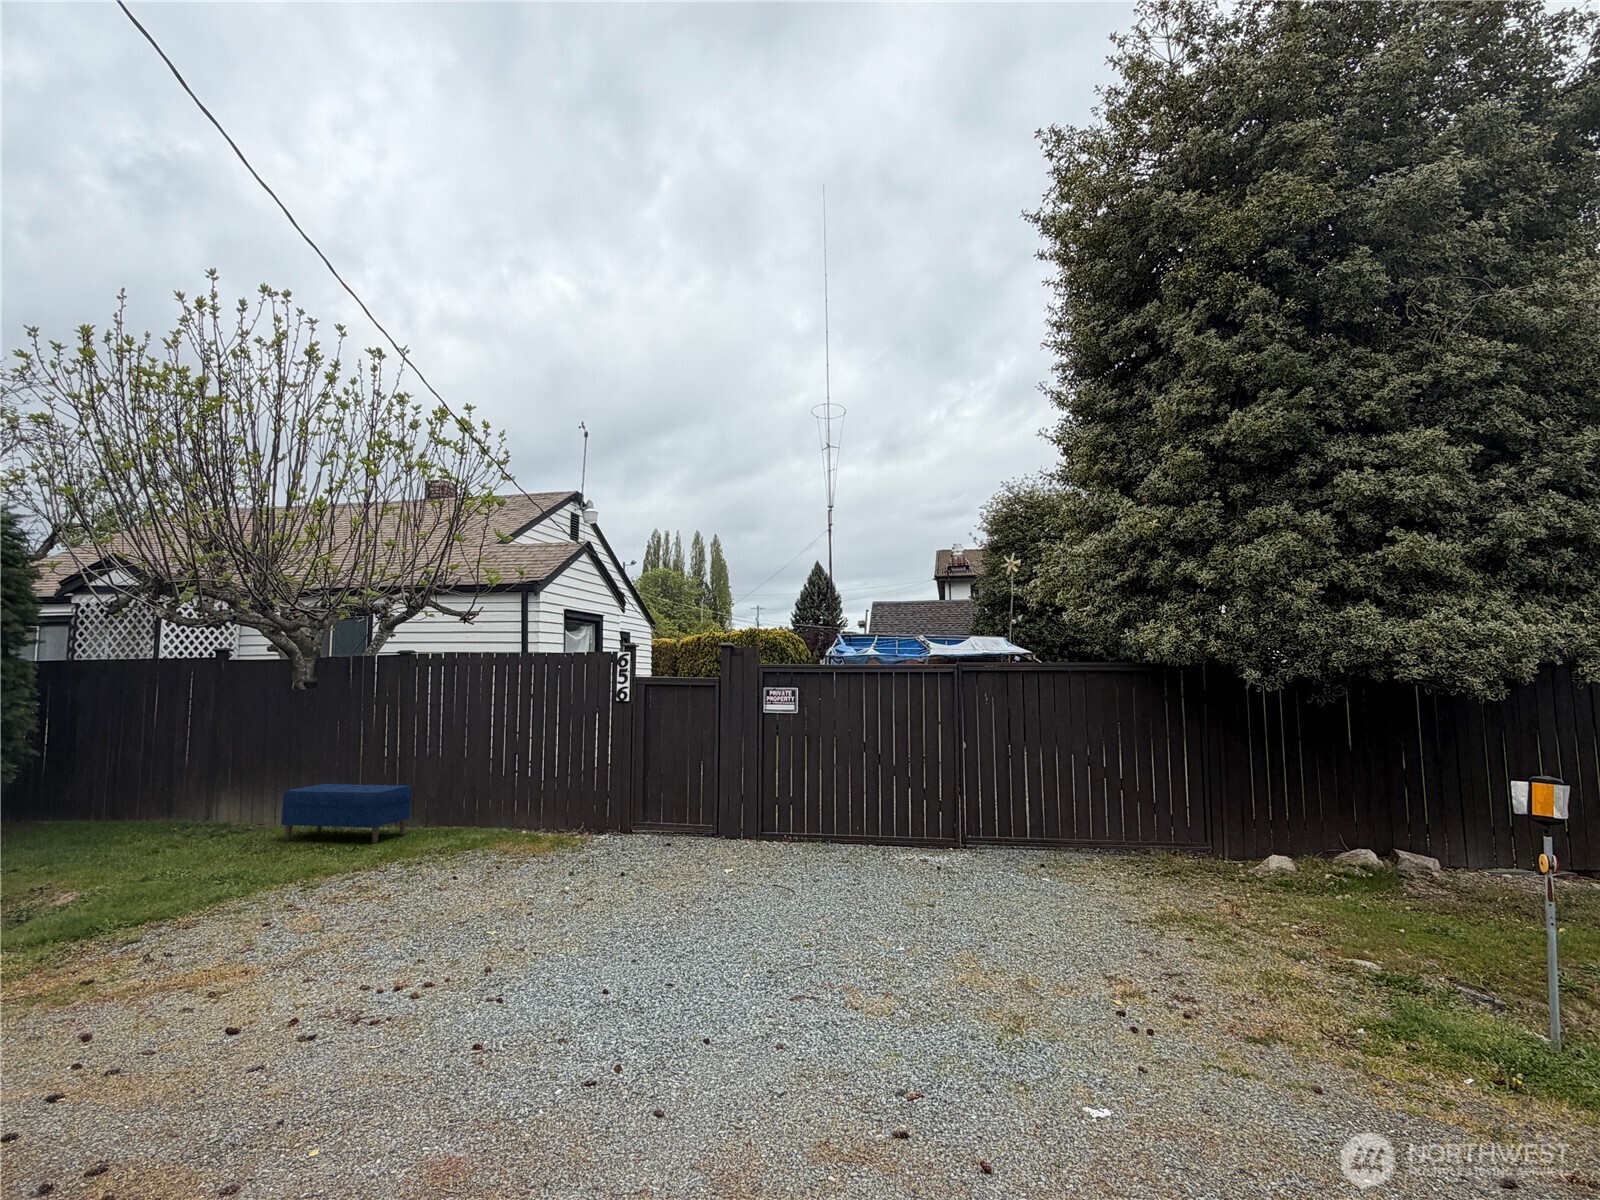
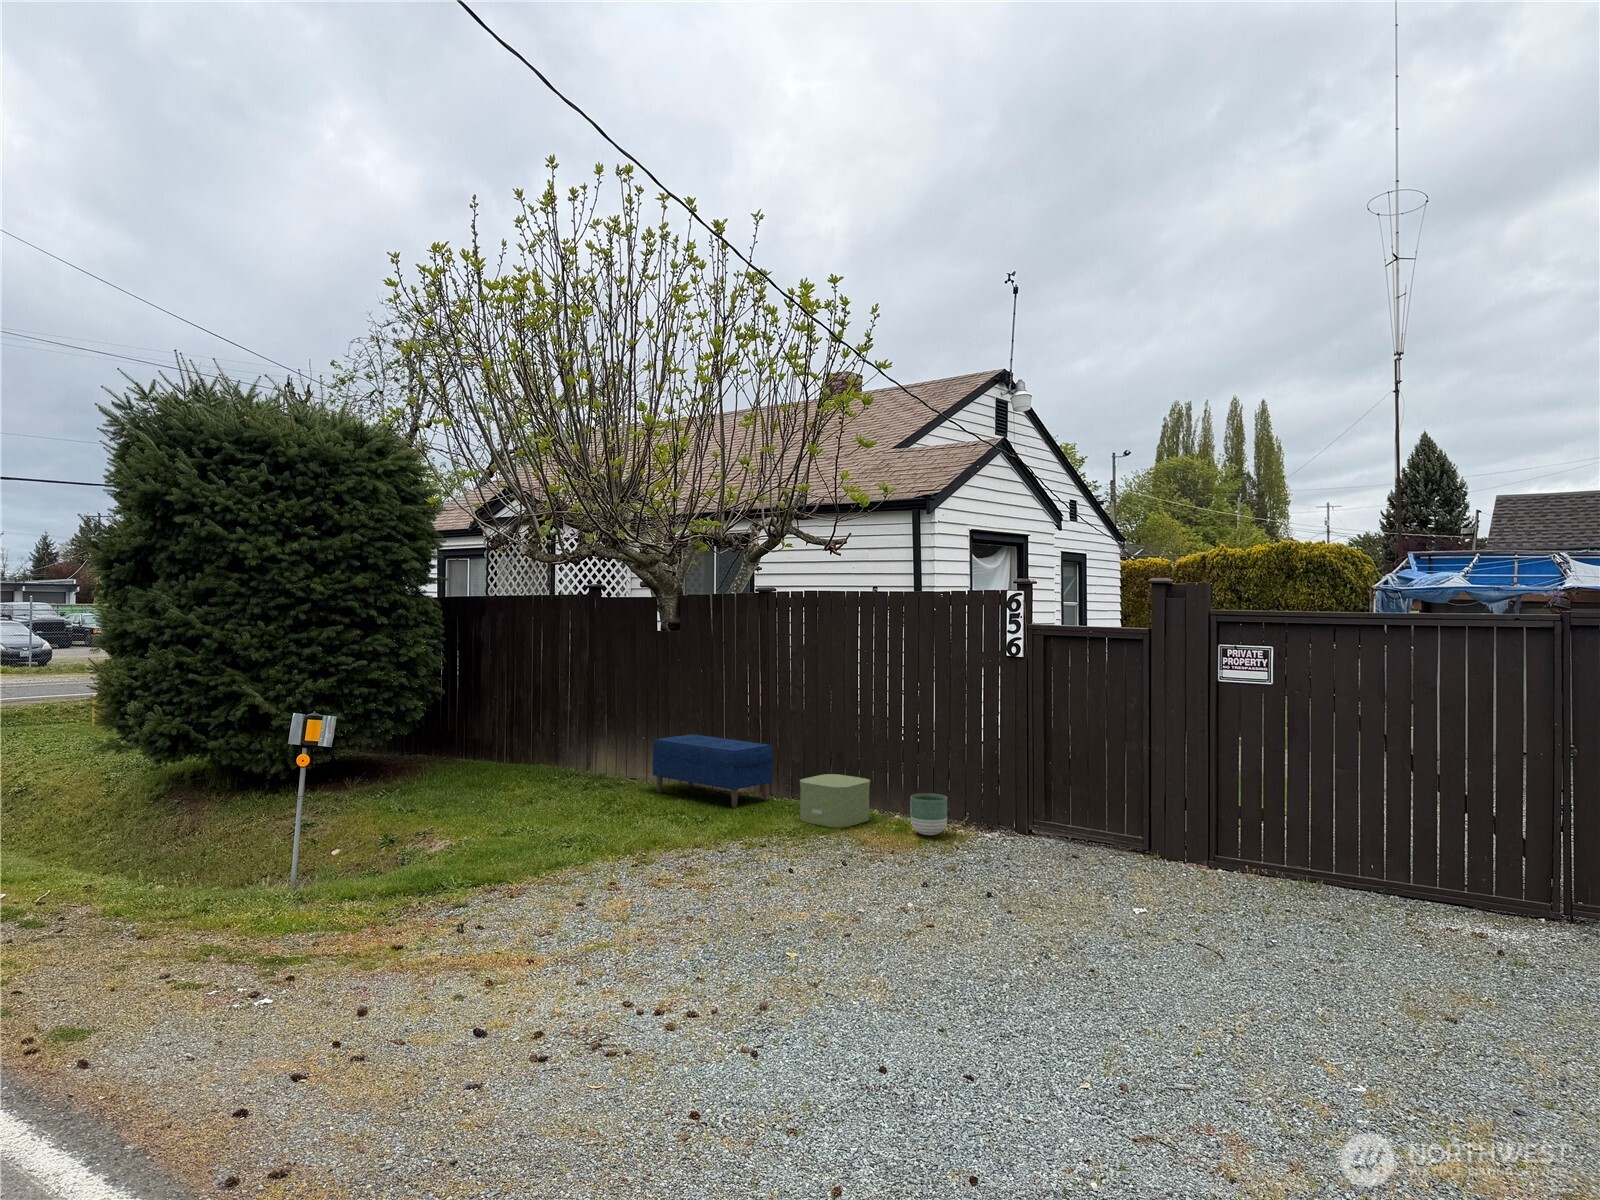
storage box: none [443,804,506,846] -> present [800,774,870,828]
planter: none [543,809,573,842] -> present [910,793,948,835]

